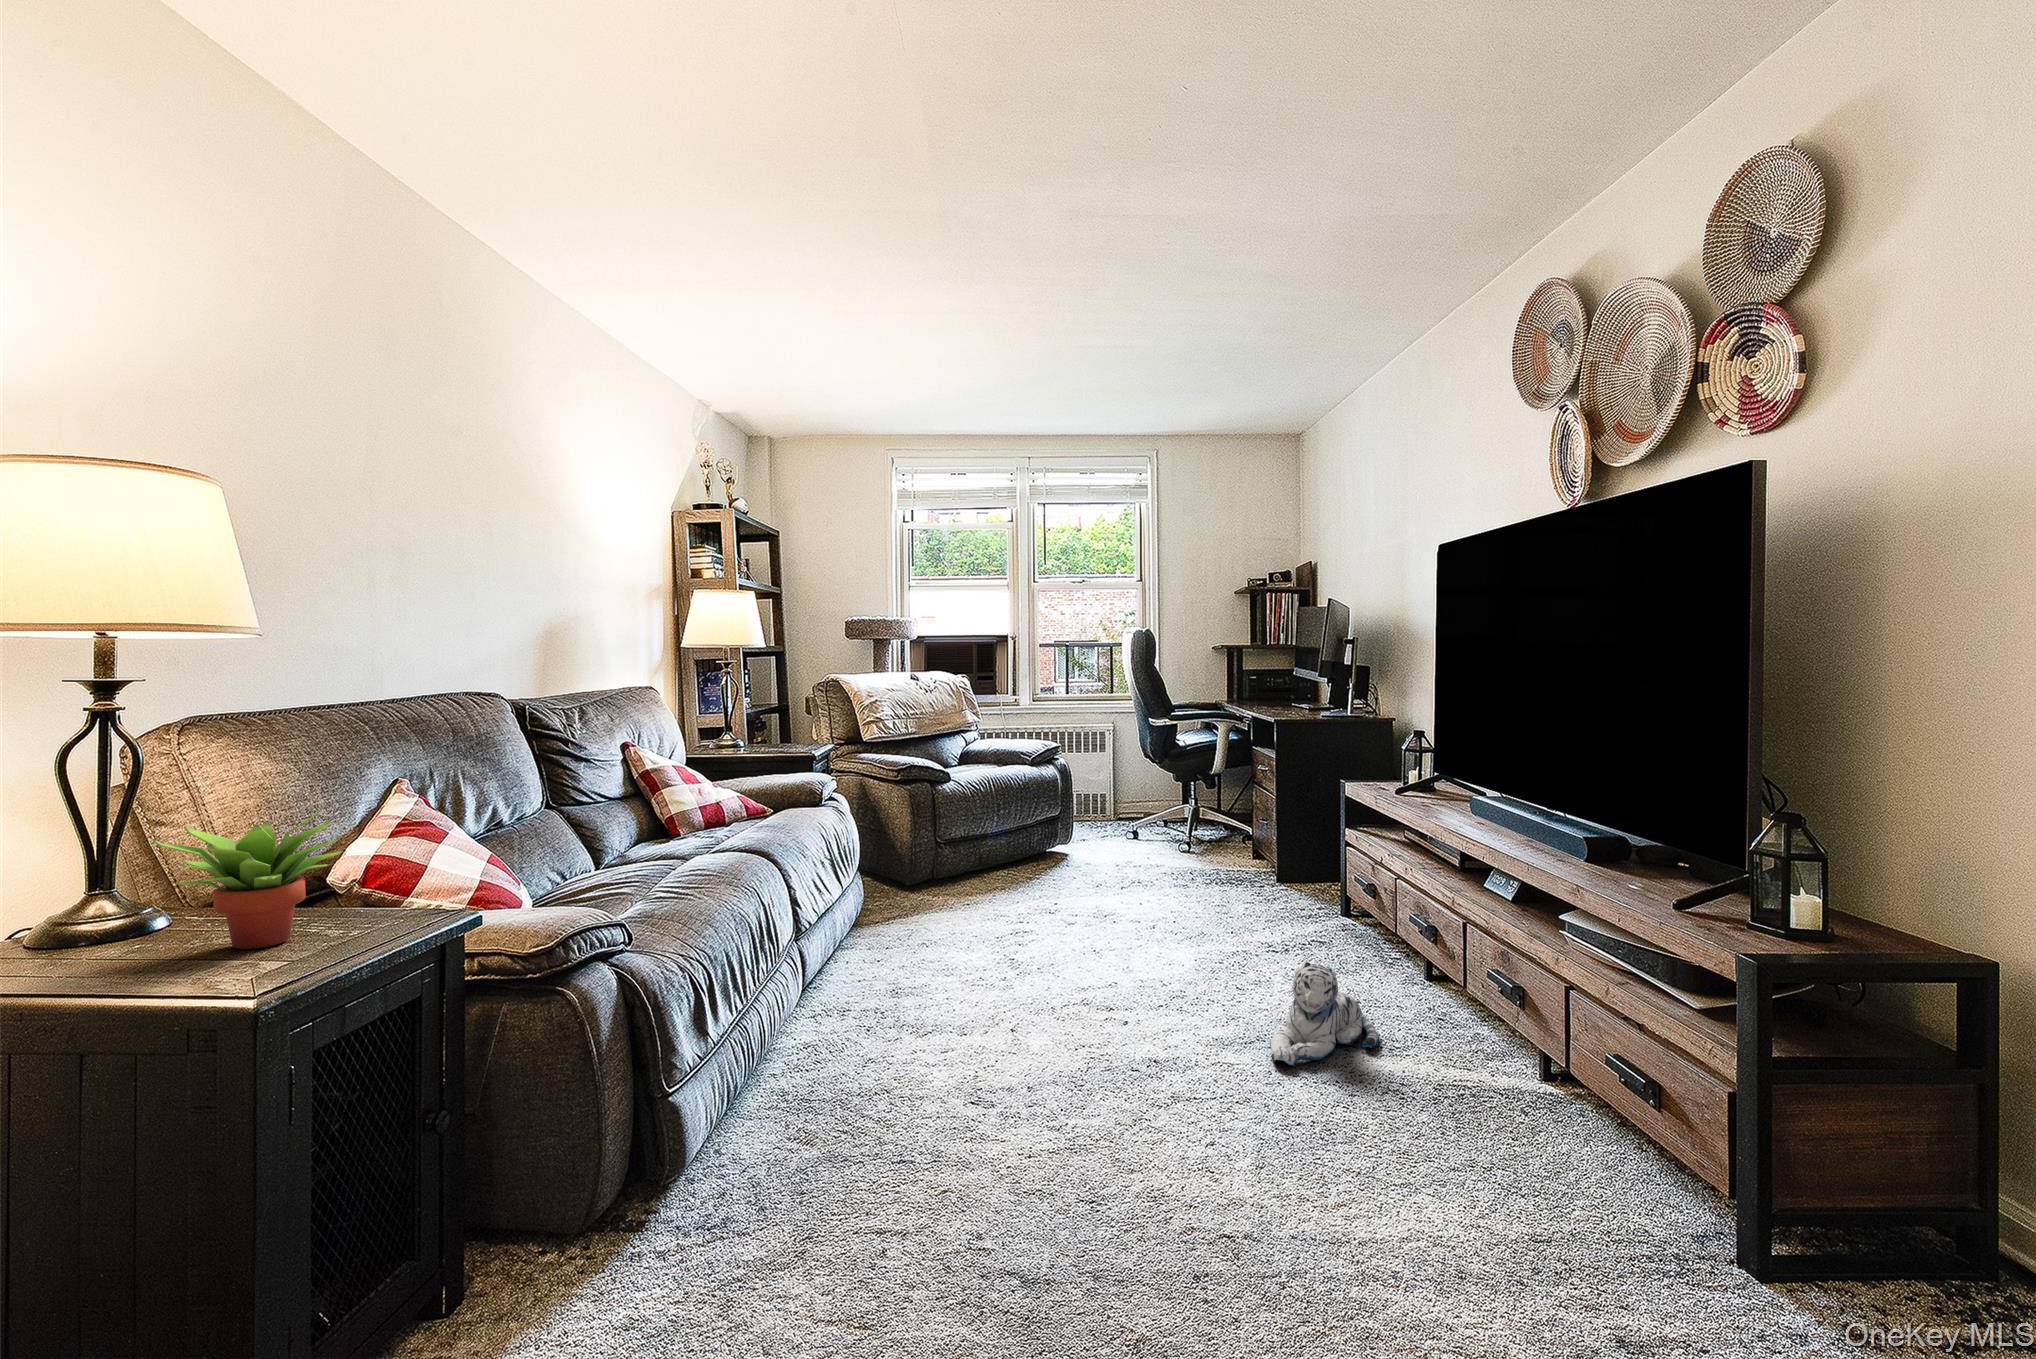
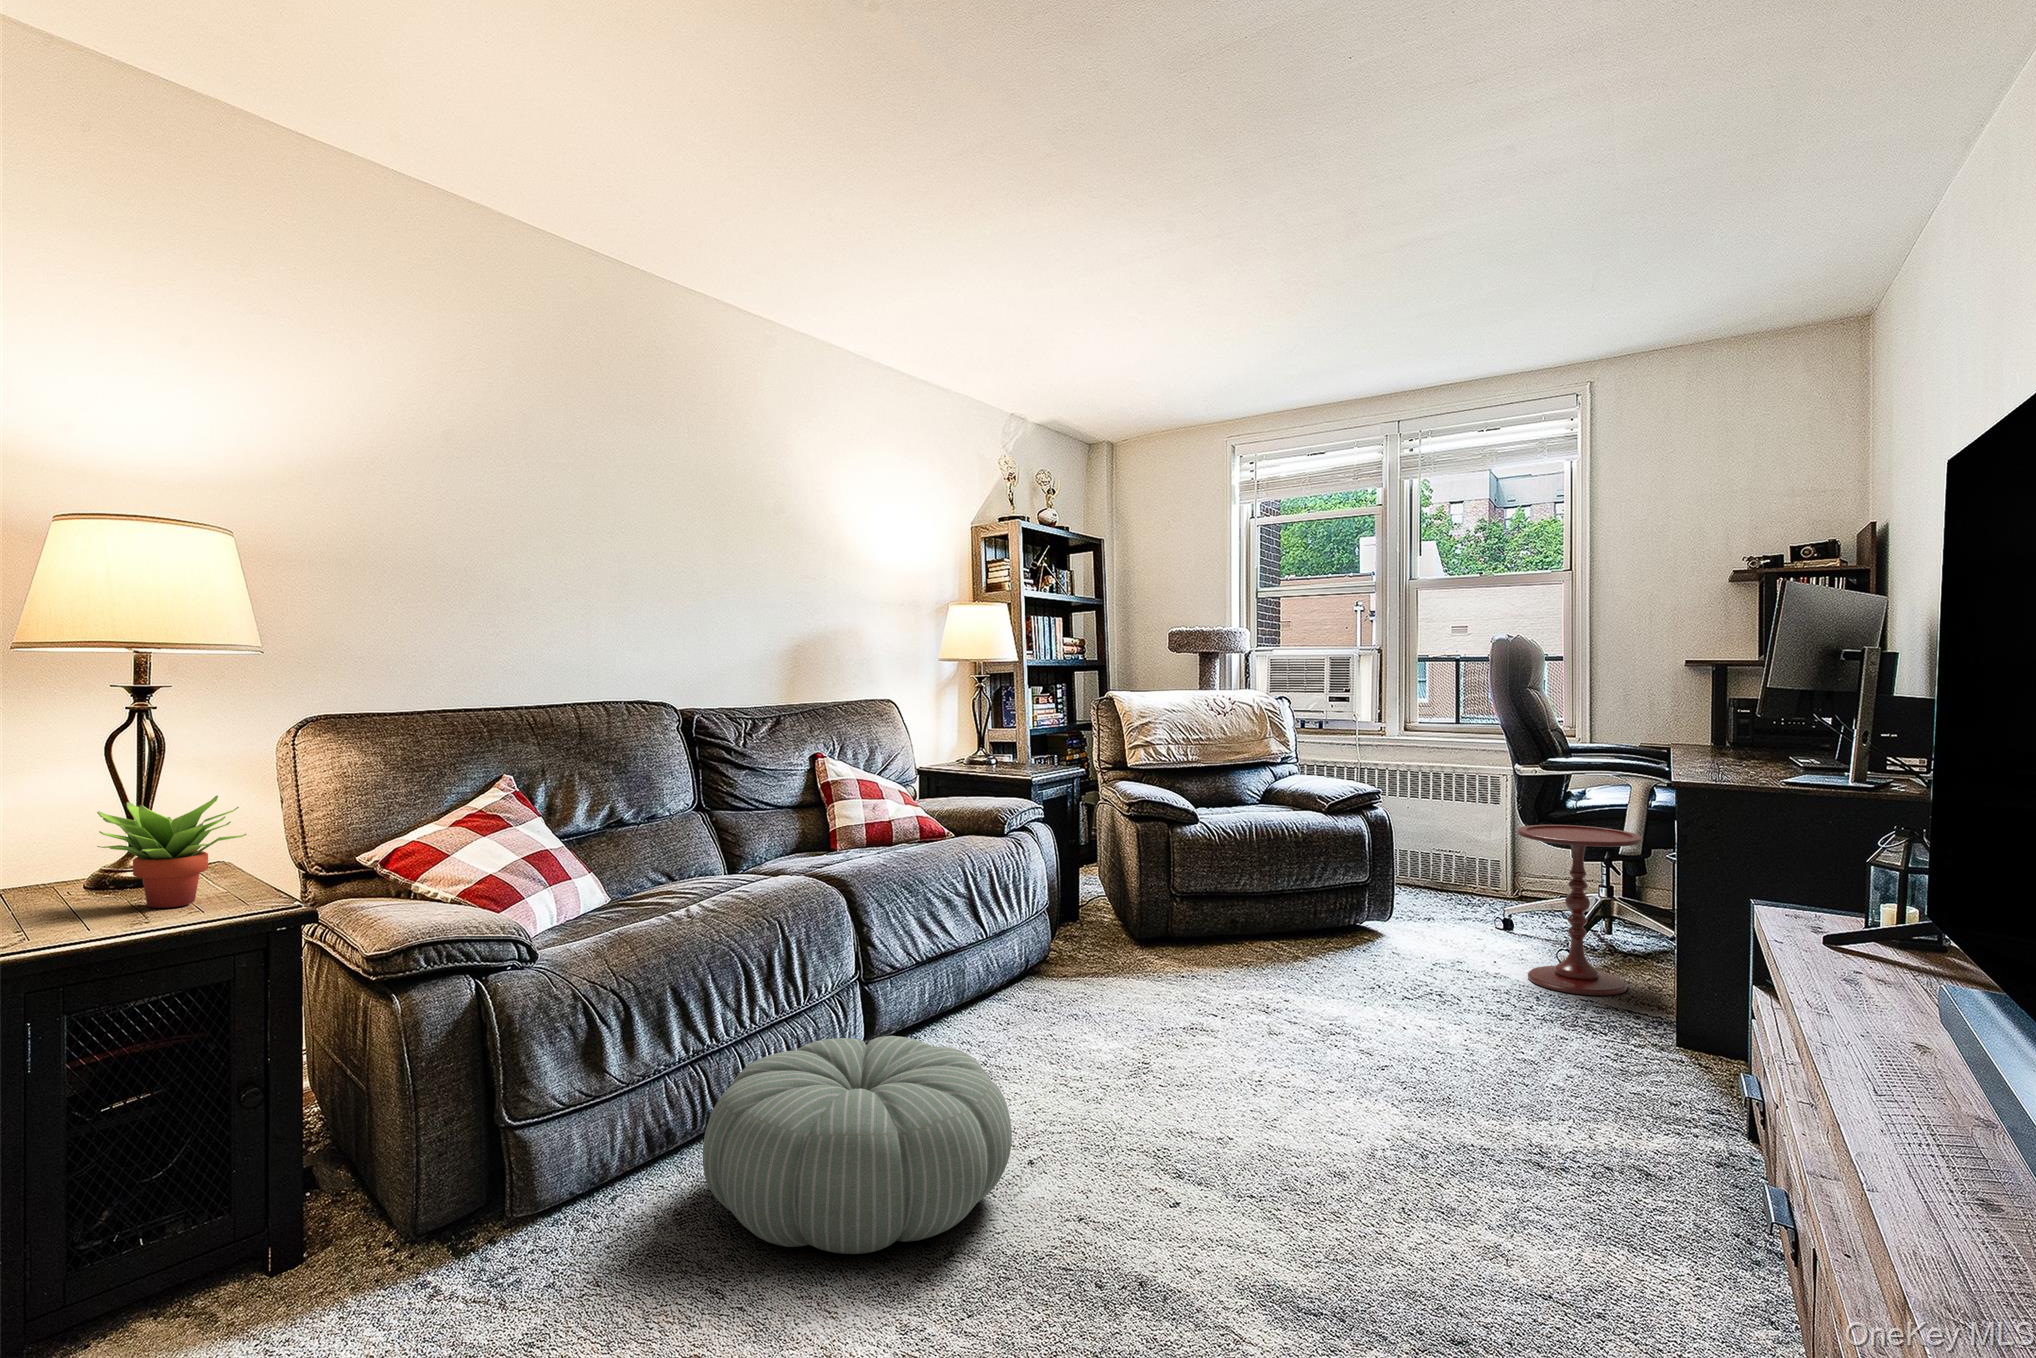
side table: none [1179,759,1259,875] -> present [1517,825,1643,995]
plush toy: present [1270,962,1379,1066] -> none [1311,1127,1529,1280]
pouf: none [792,971,1056,1157] -> present [703,1036,1012,1254]

